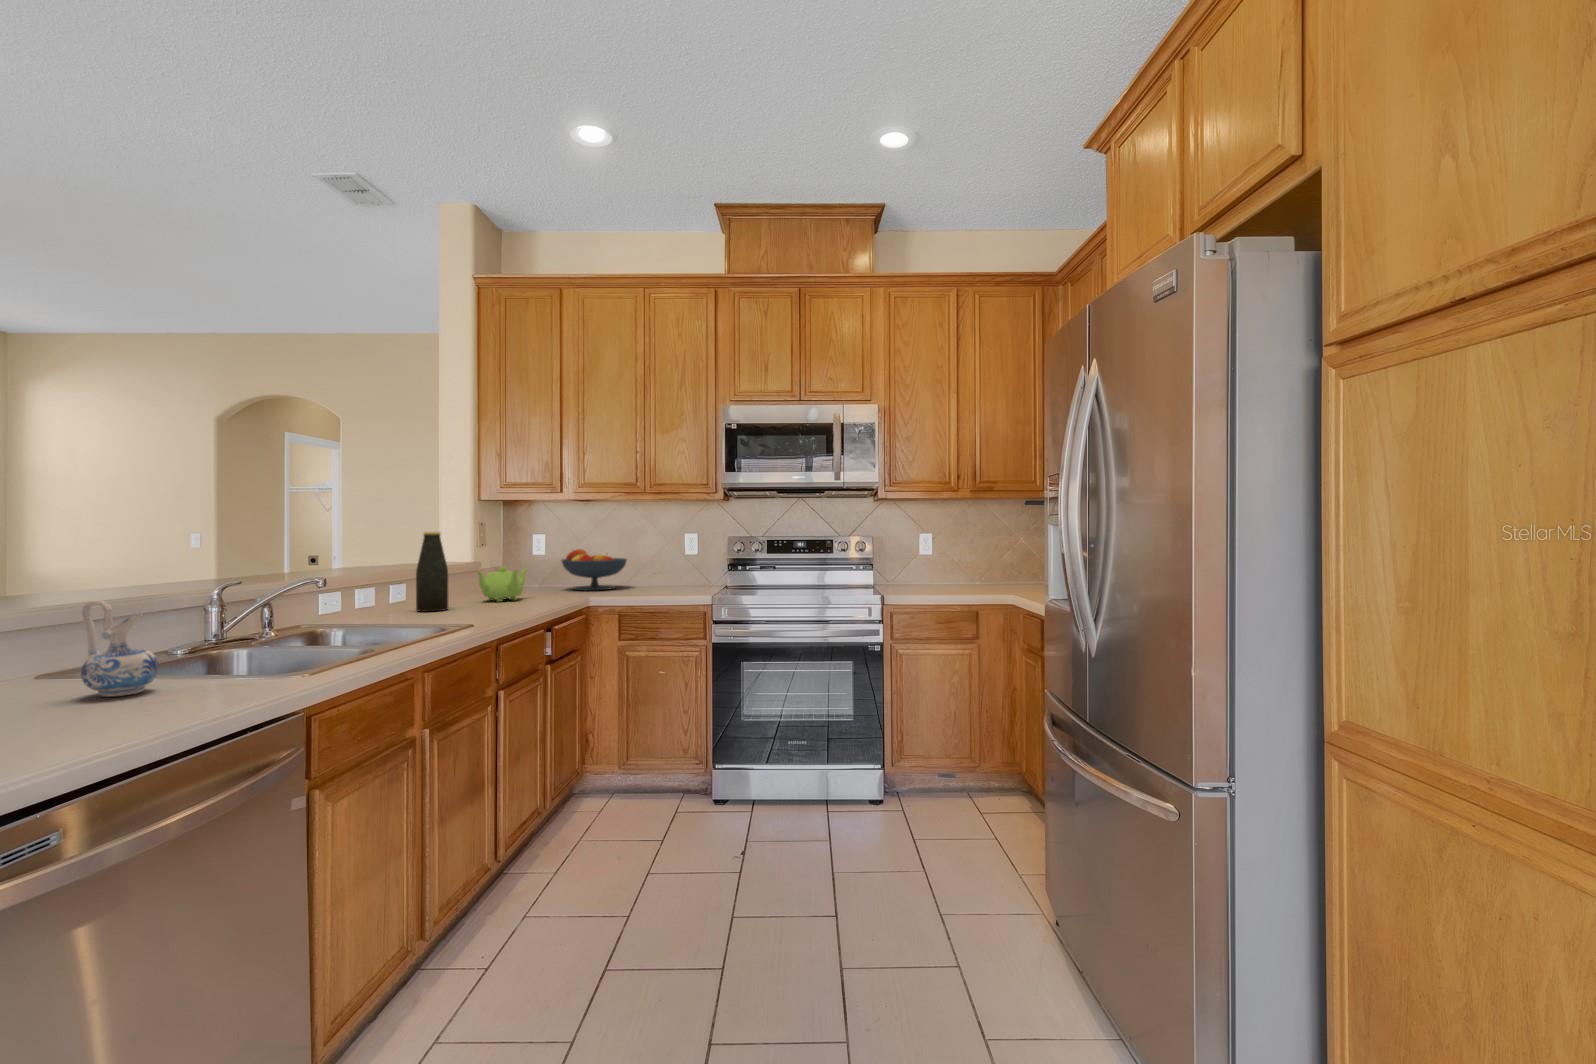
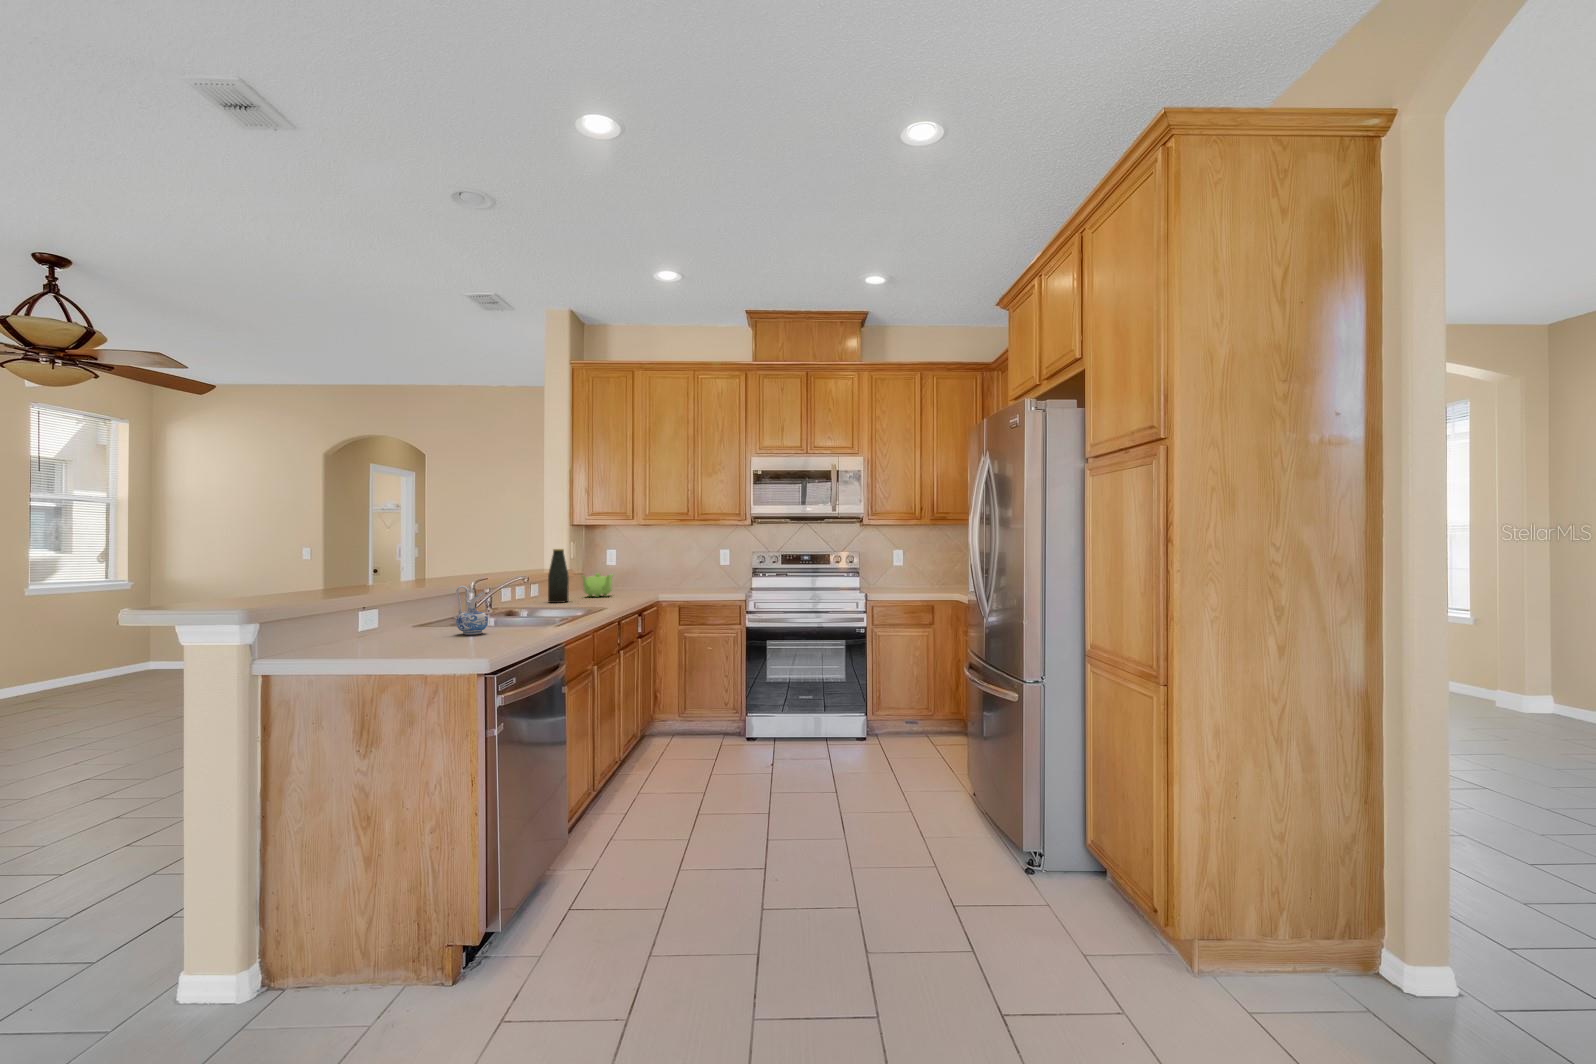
fruit bowl: present [562,549,627,590] -> none [631,560,679,591]

